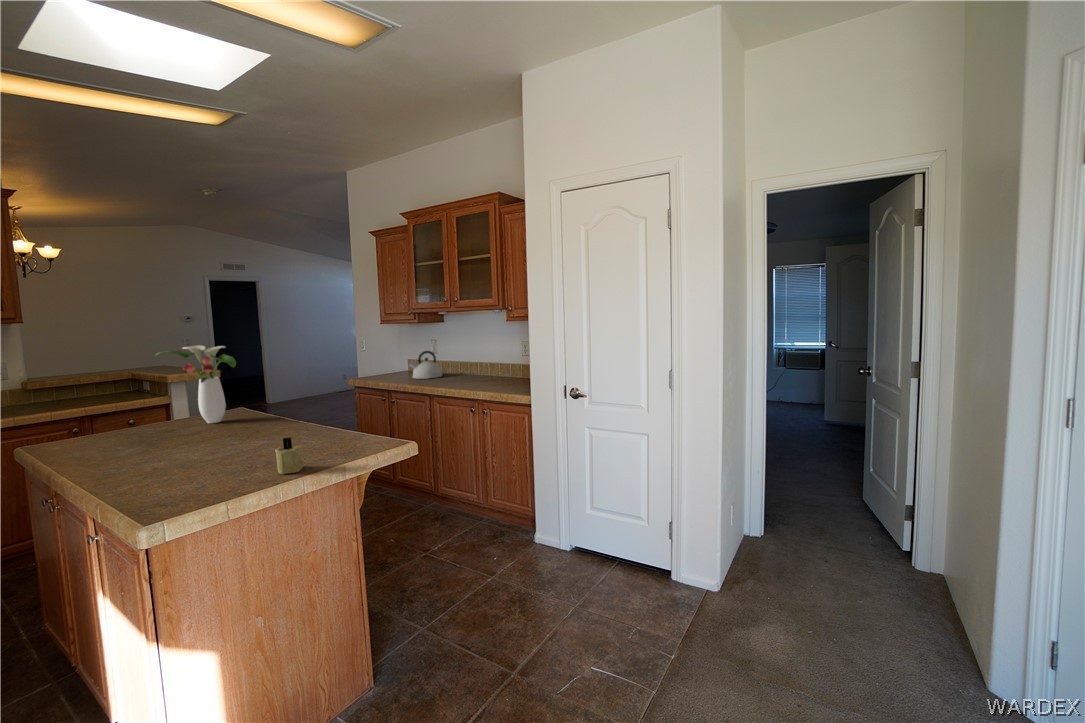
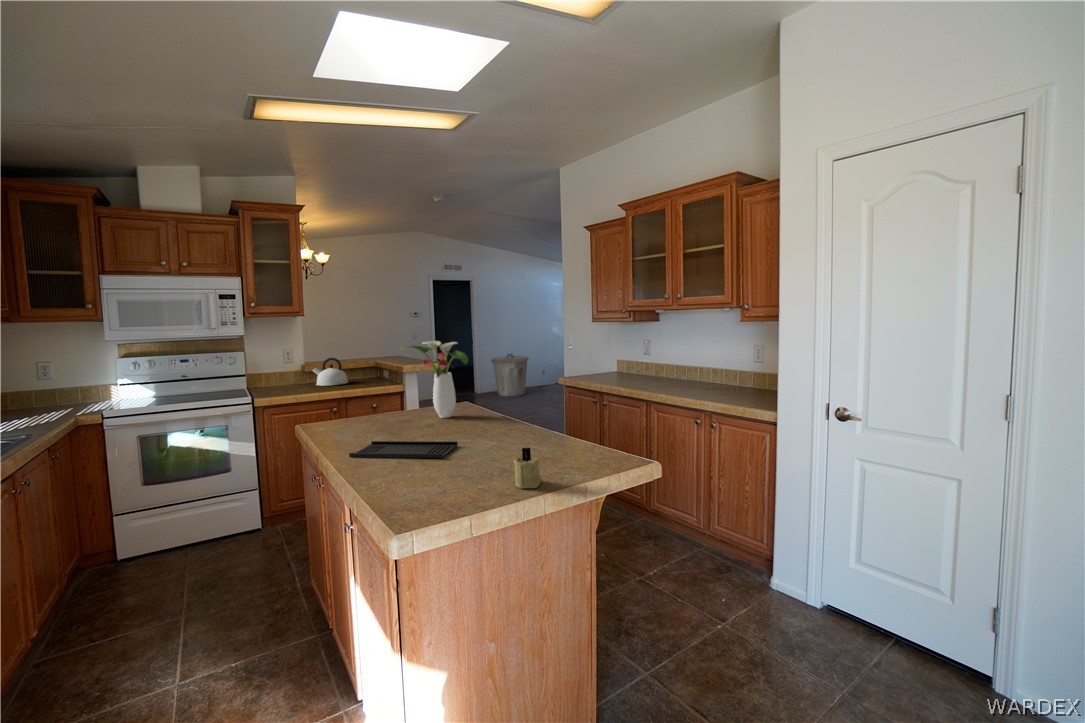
kettle: present [409,351,442,379] -> present [312,358,348,386]
trash can: none [284,358,328,402] -> present [491,354,529,396]
tray: none [90,443,224,469] -> present [349,441,458,458]

